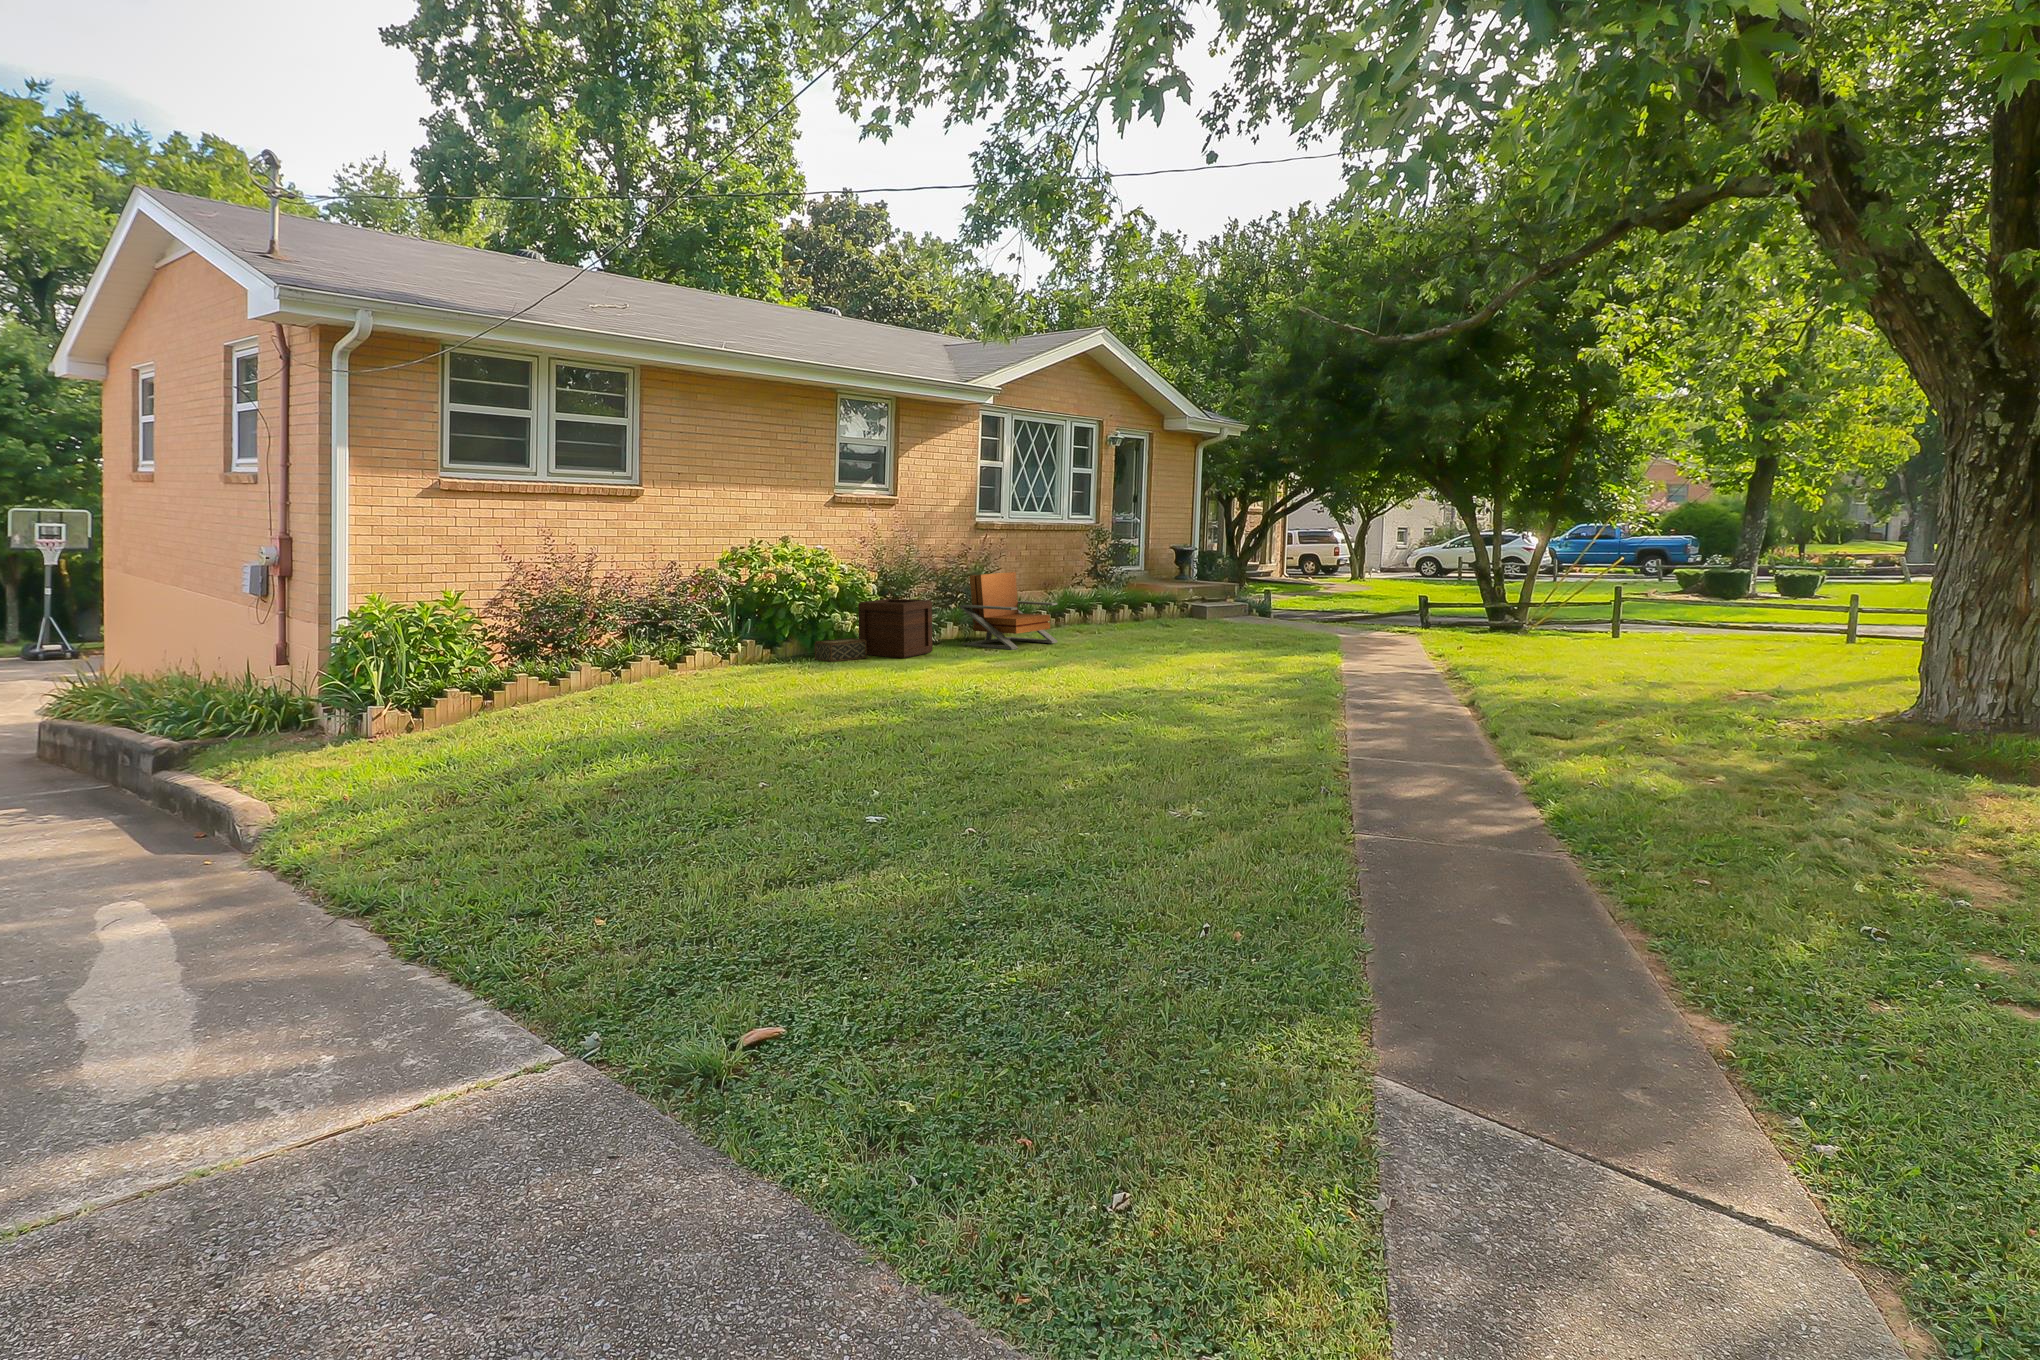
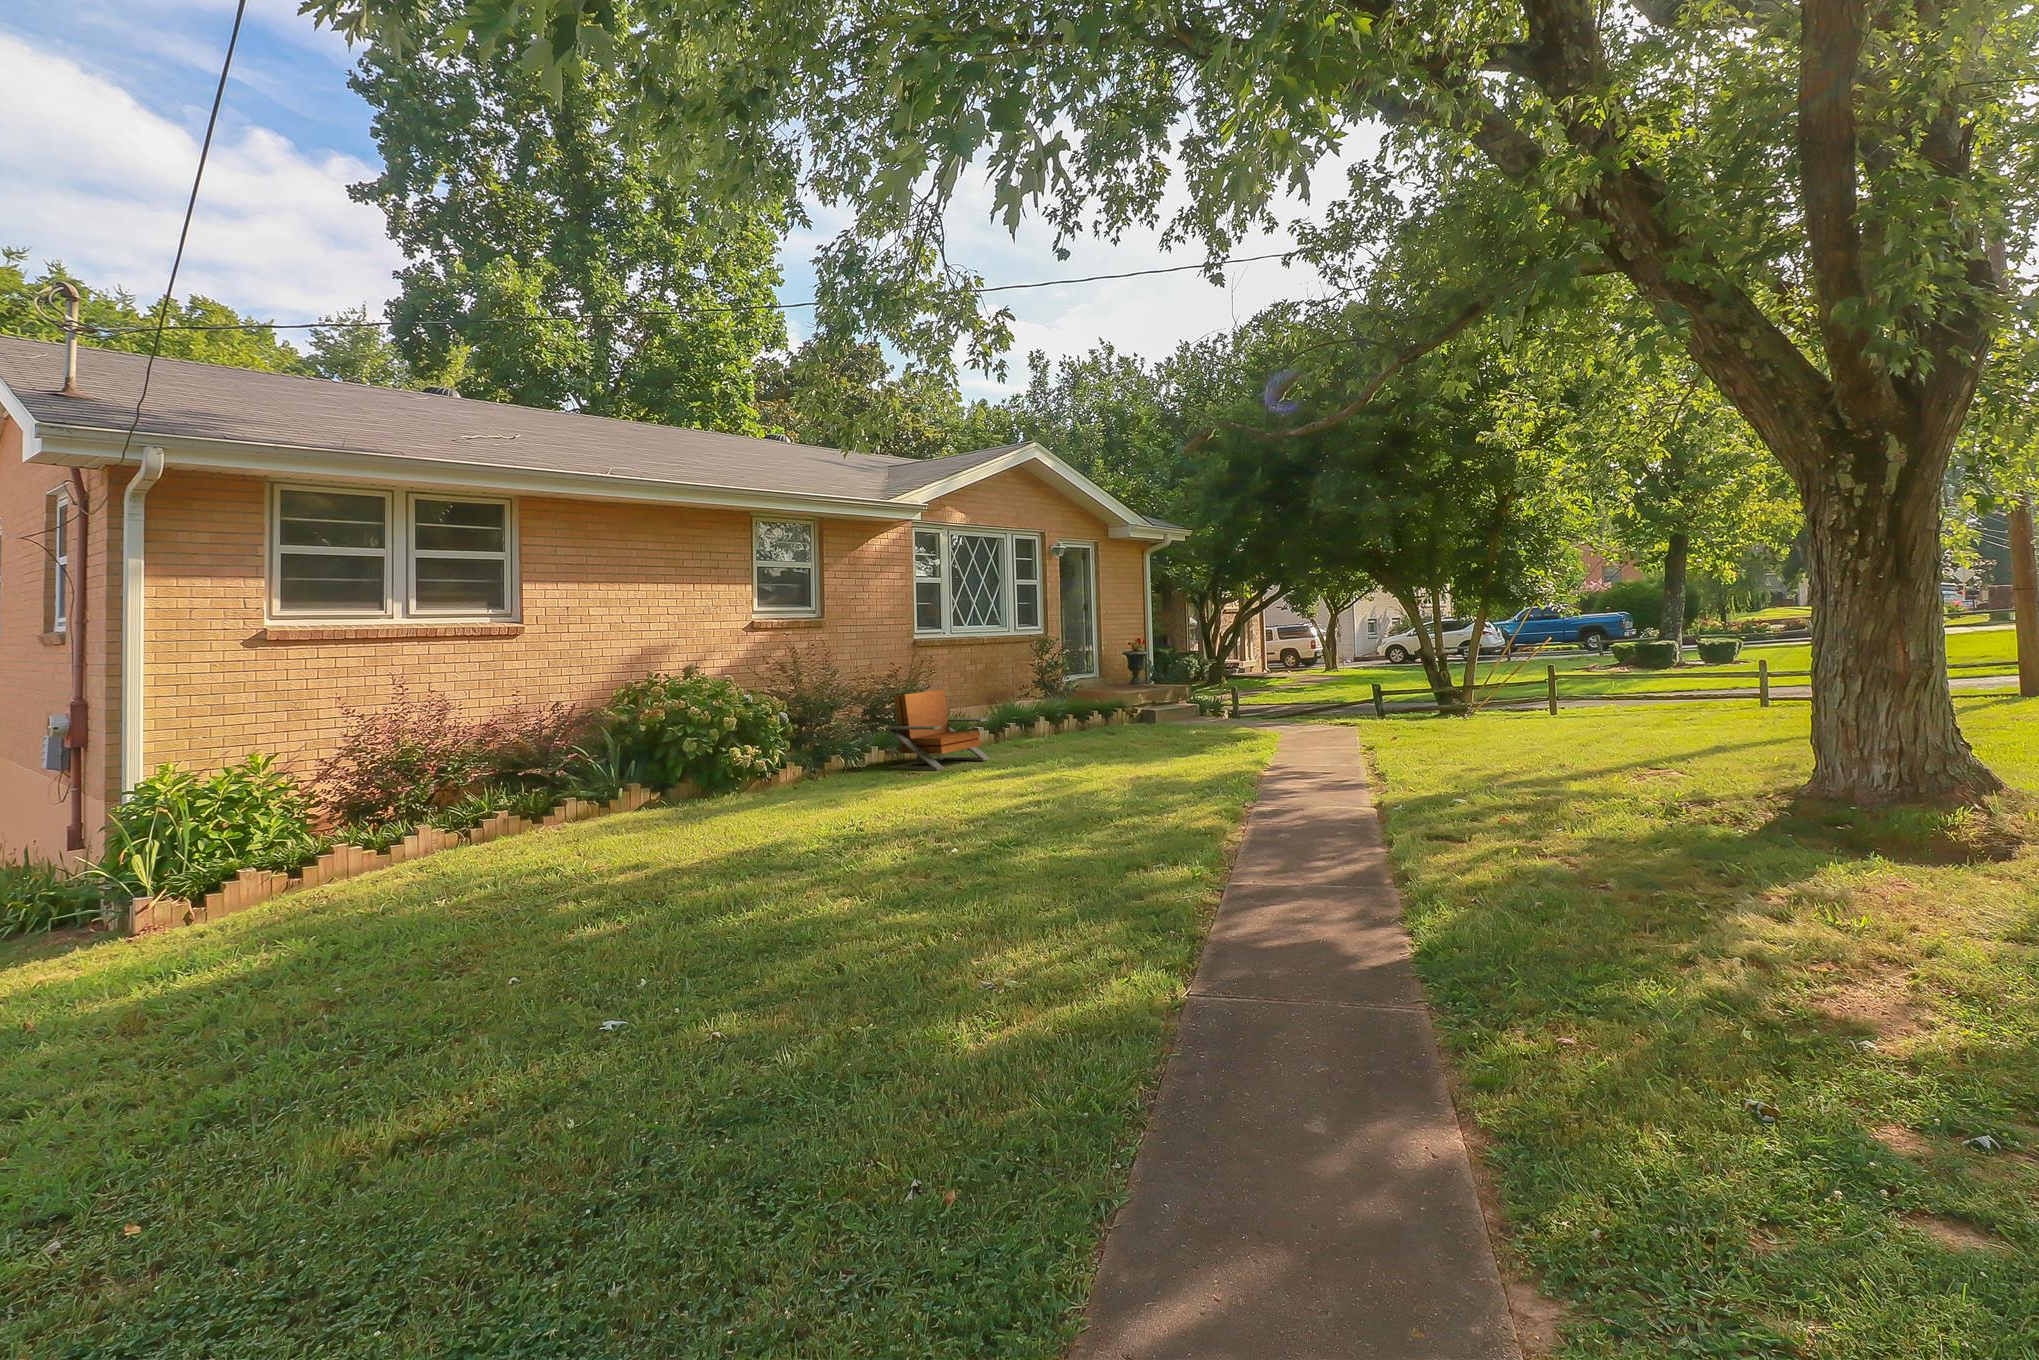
wooden crate: present [858,599,932,658] -> none [768,725,850,788]
woven basket: present [815,638,867,662] -> none [718,771,775,798]

